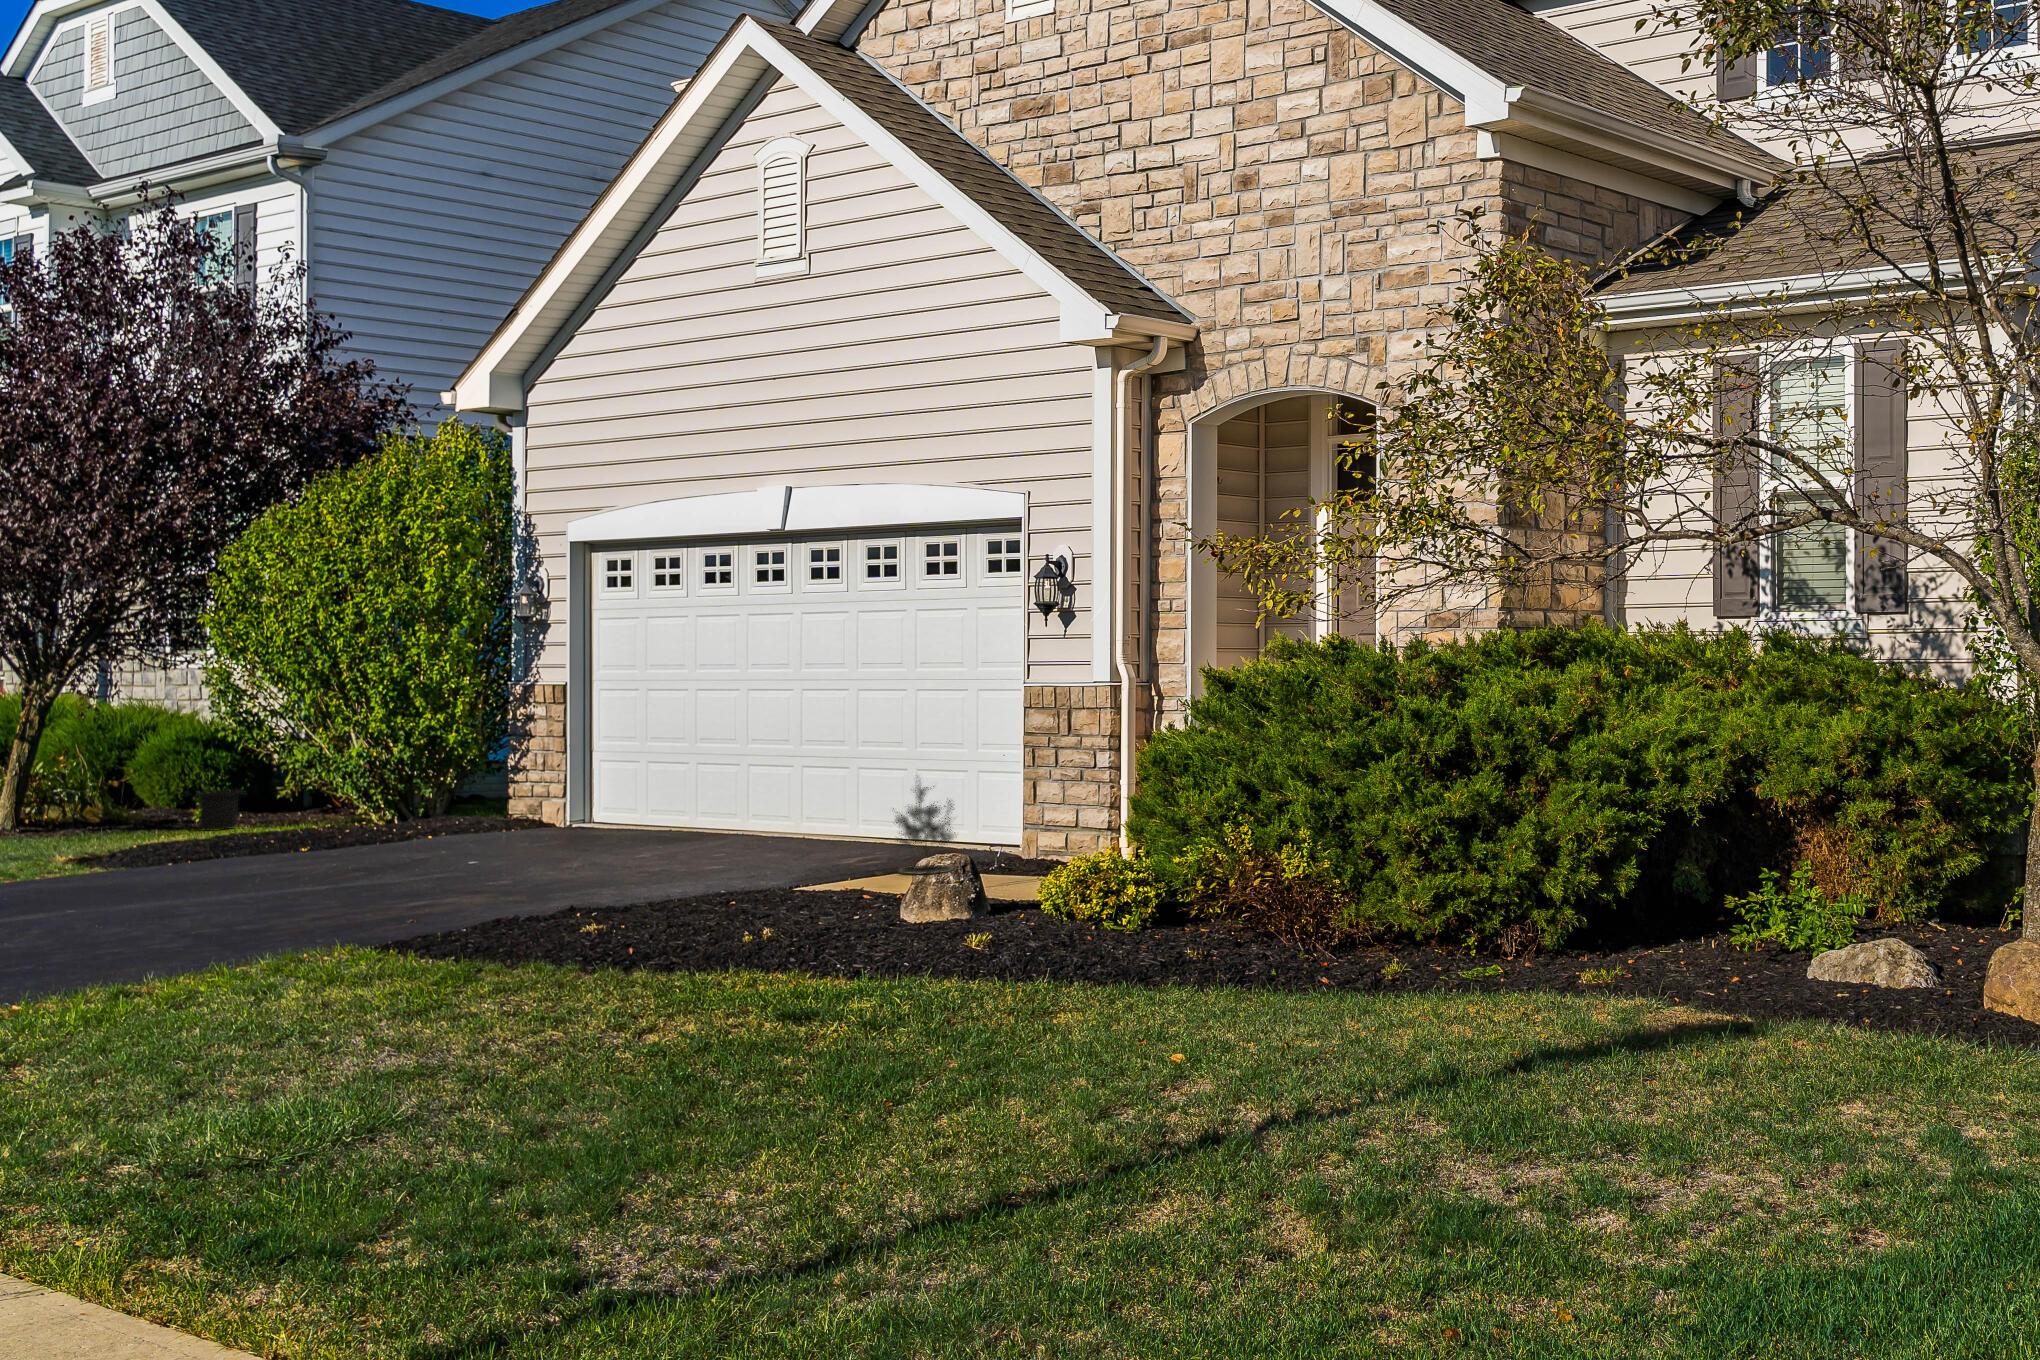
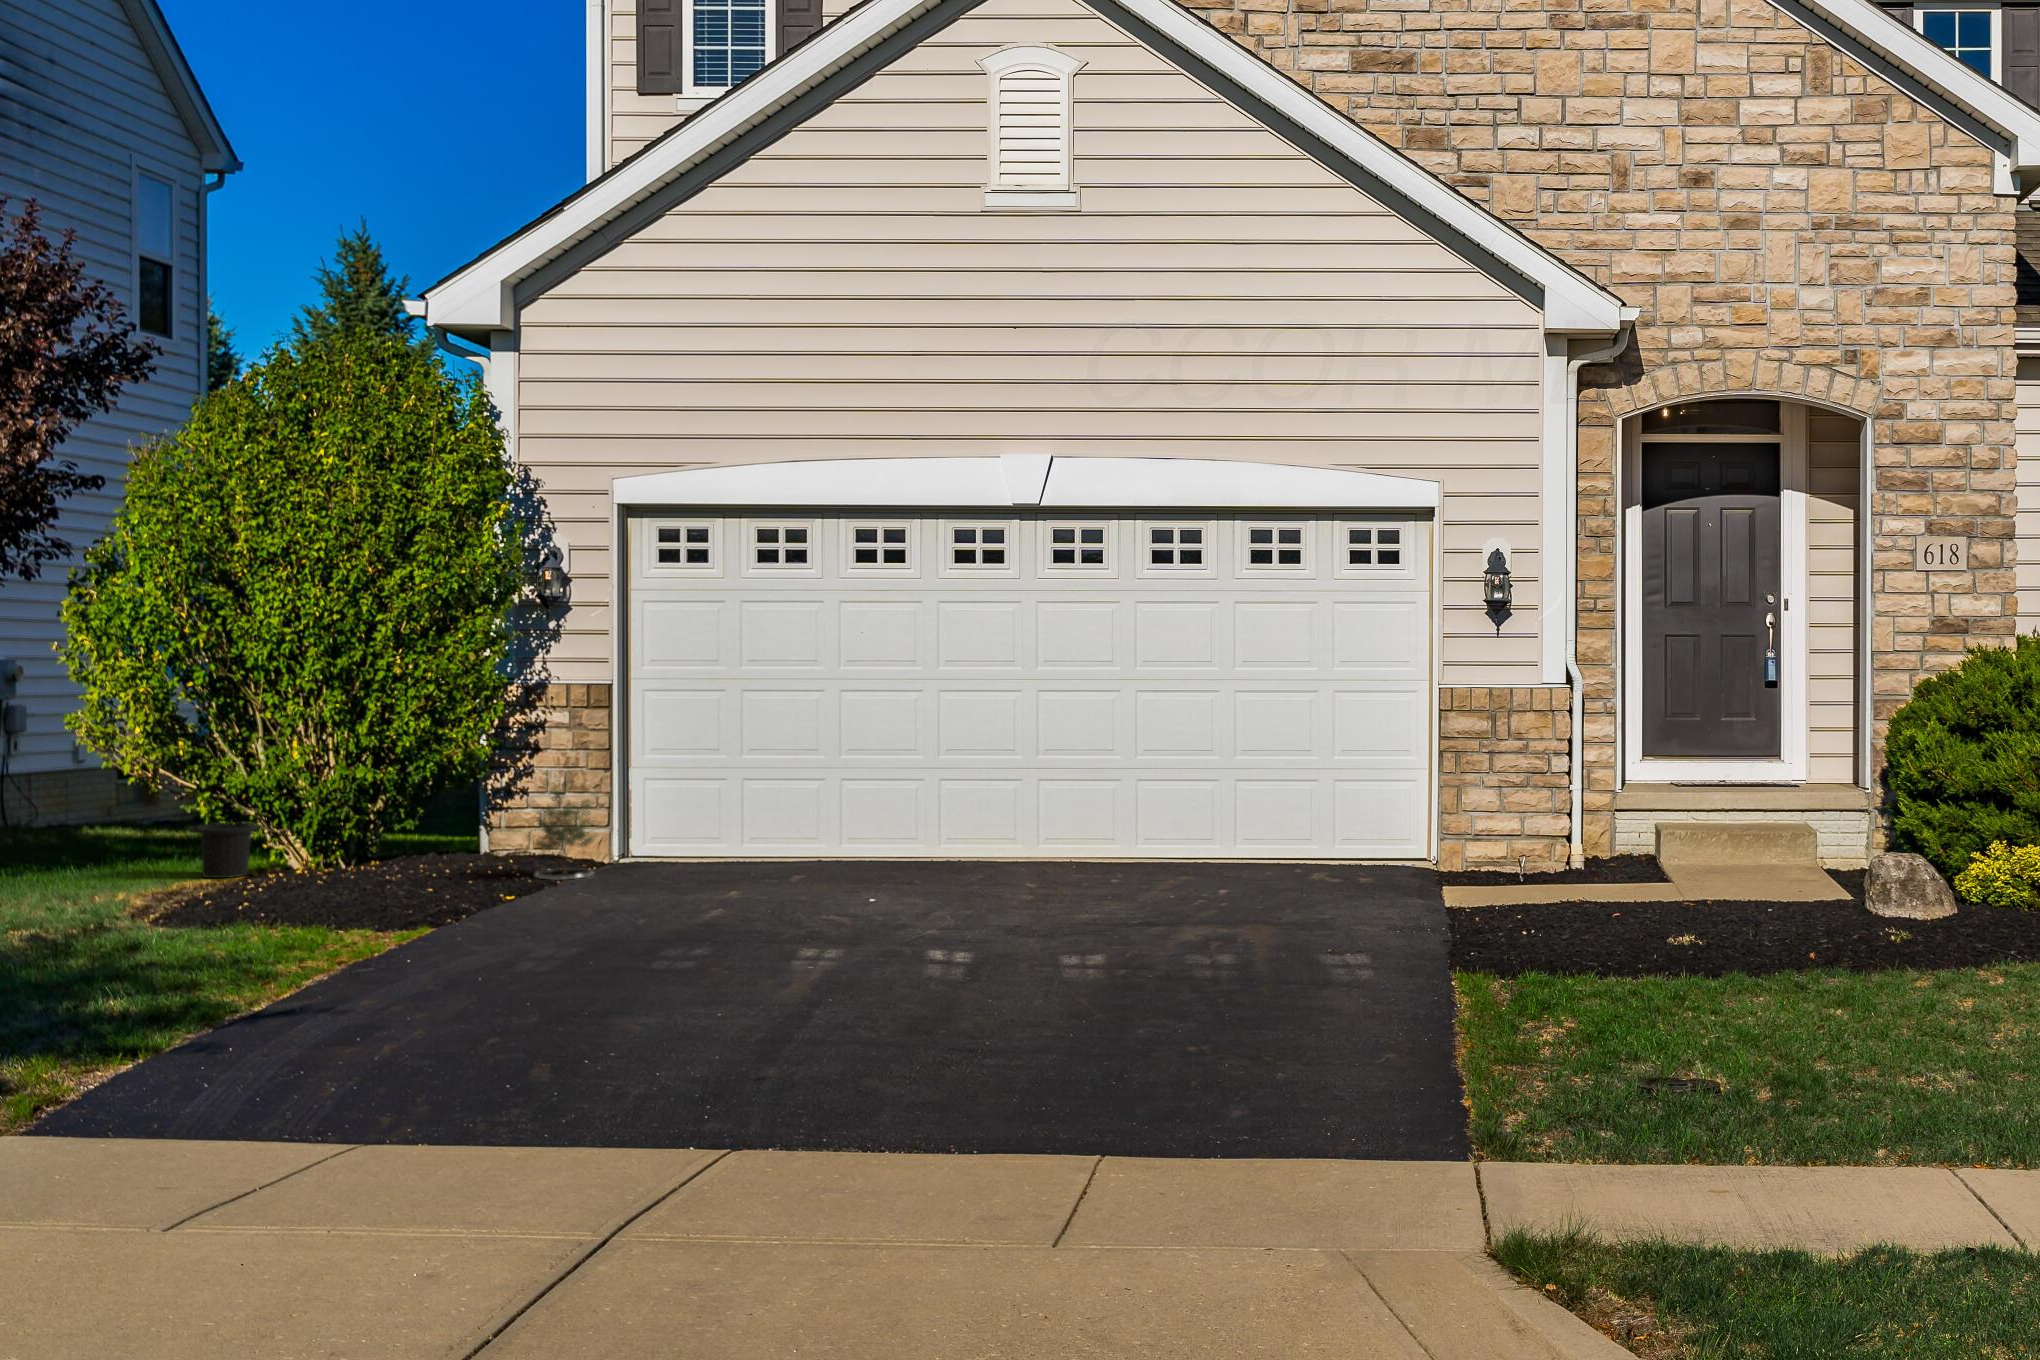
potted tree: present [893,776,955,875] -> present [535,780,595,880]

